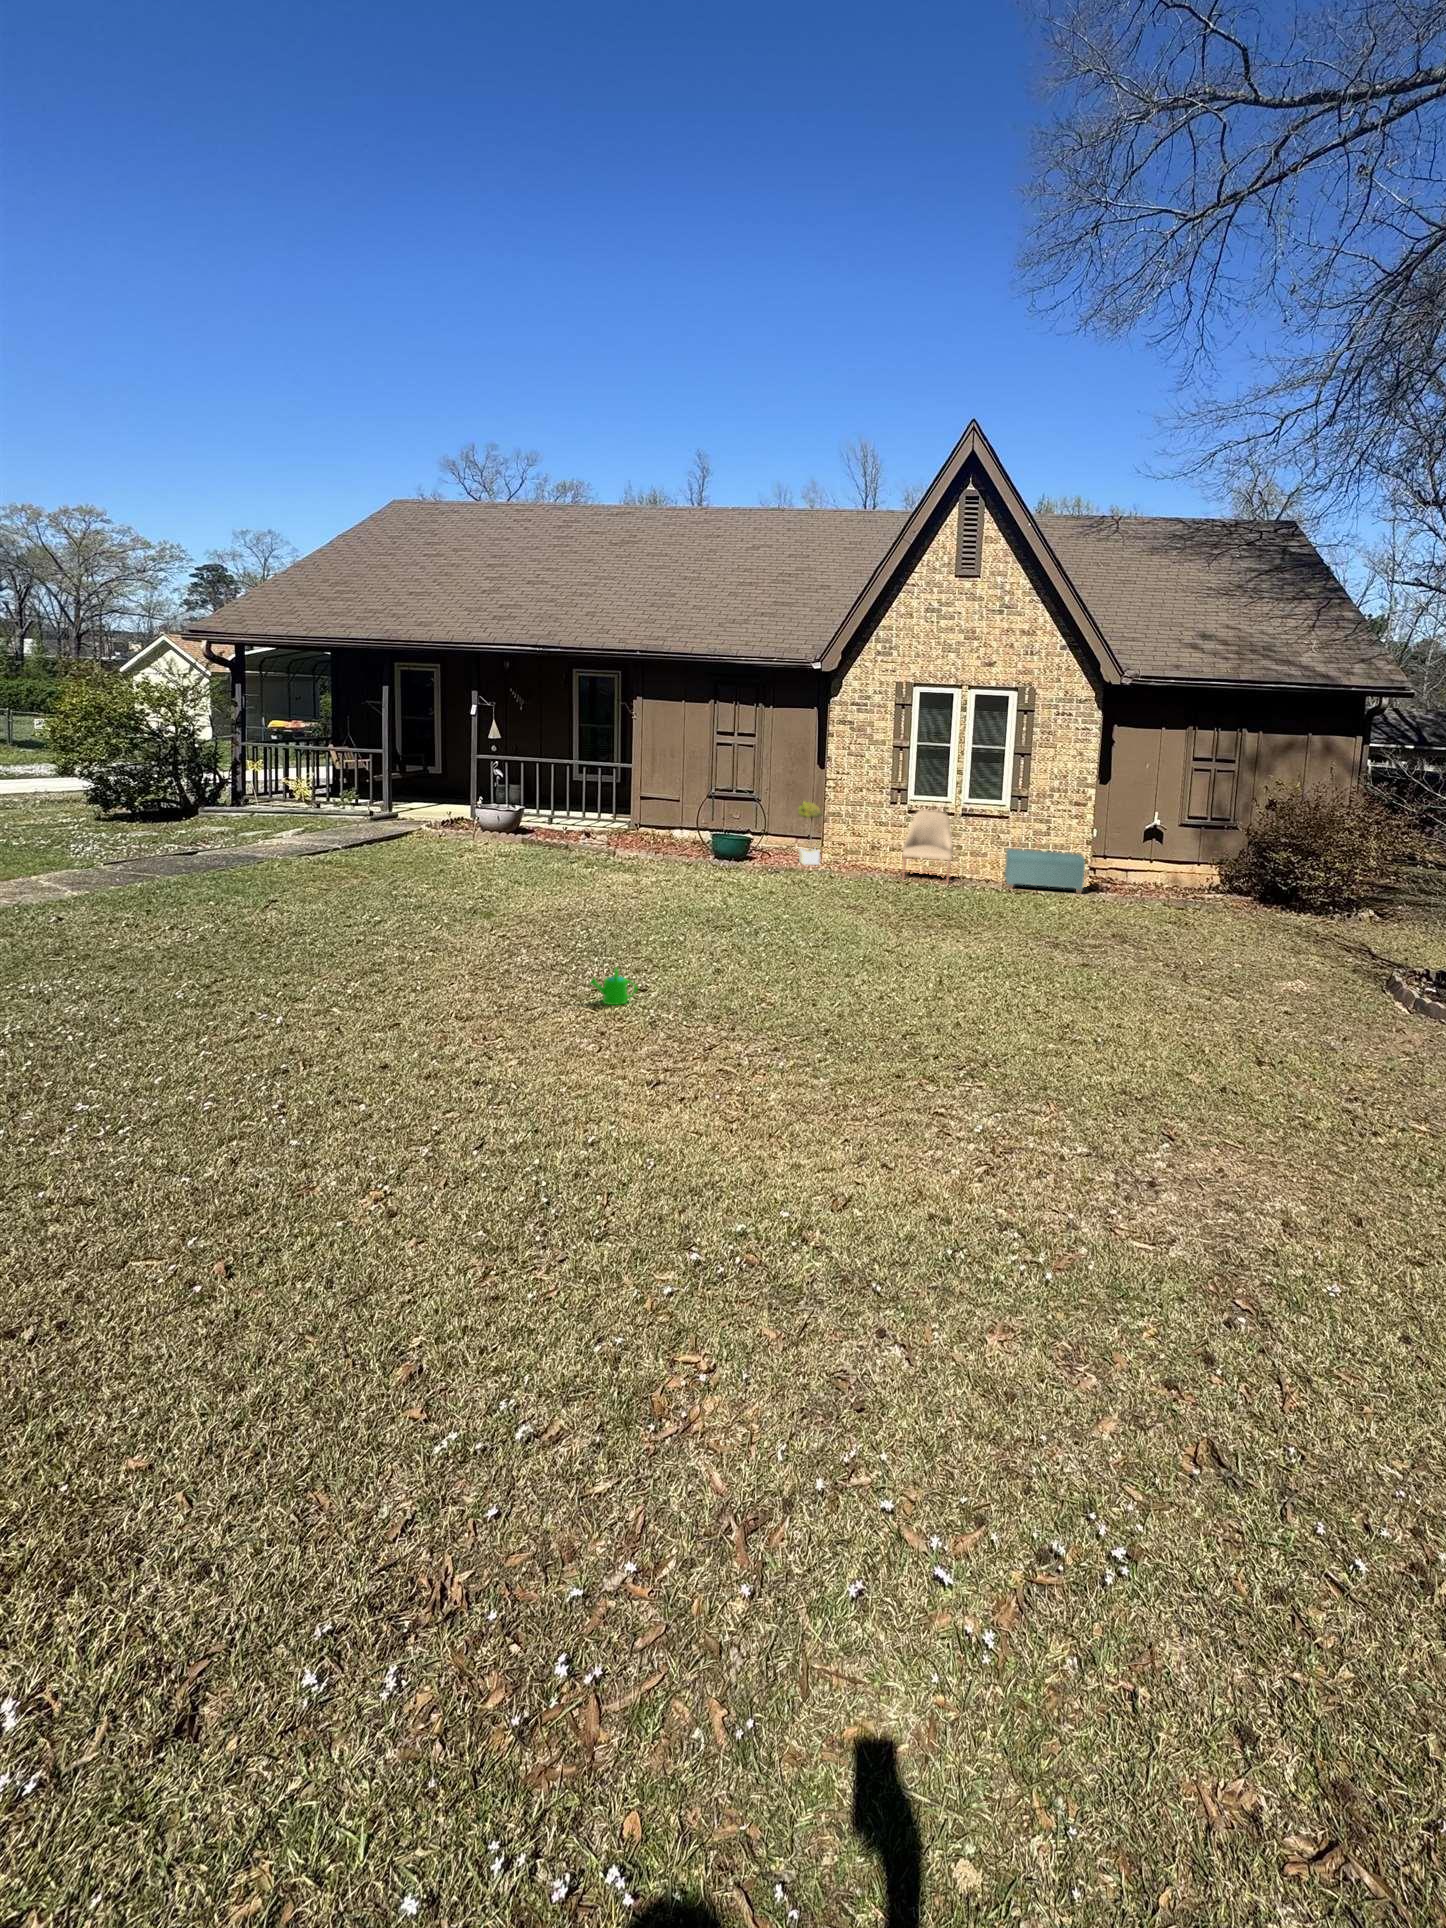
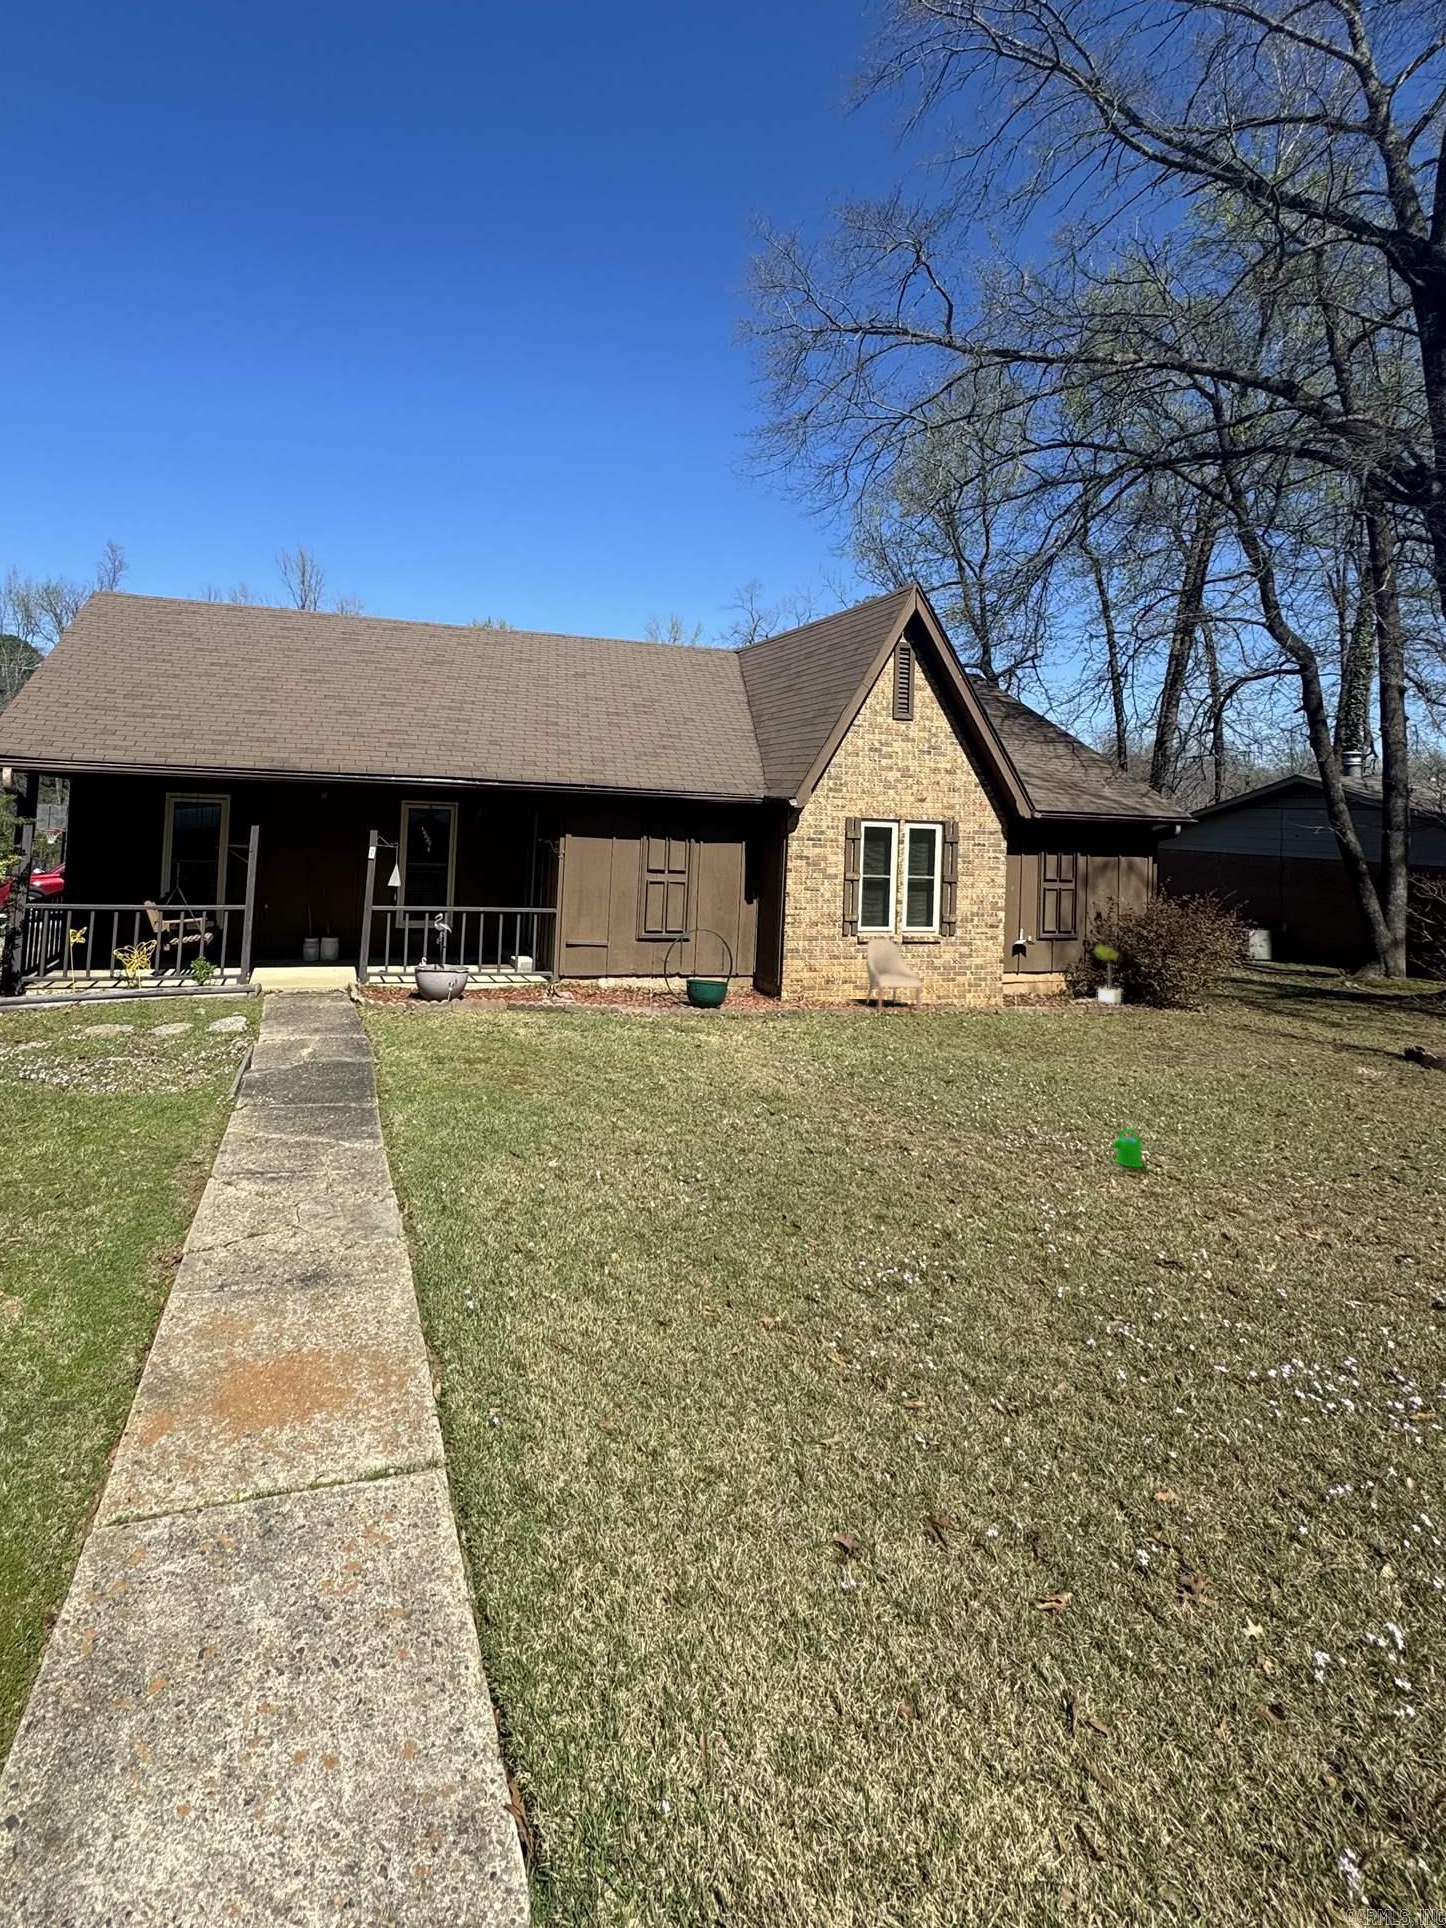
potted tree: present [798,802,823,865] -> present [1095,945,1121,1003]
bench: present [1005,849,1085,894] -> none [943,971,1021,1010]

